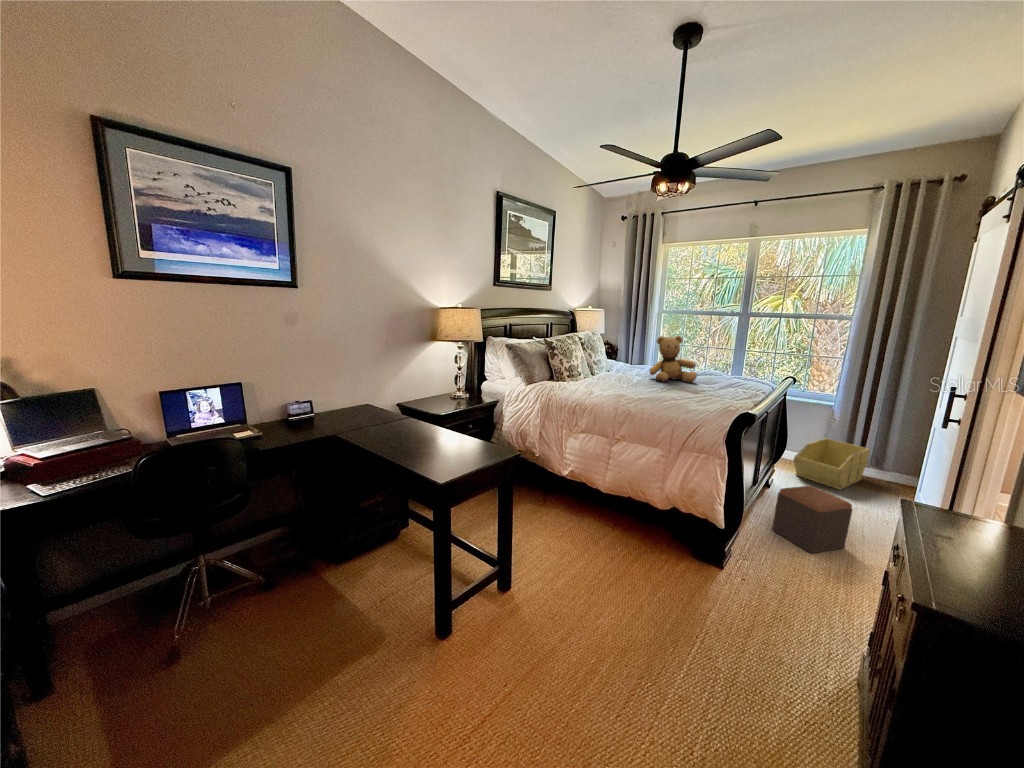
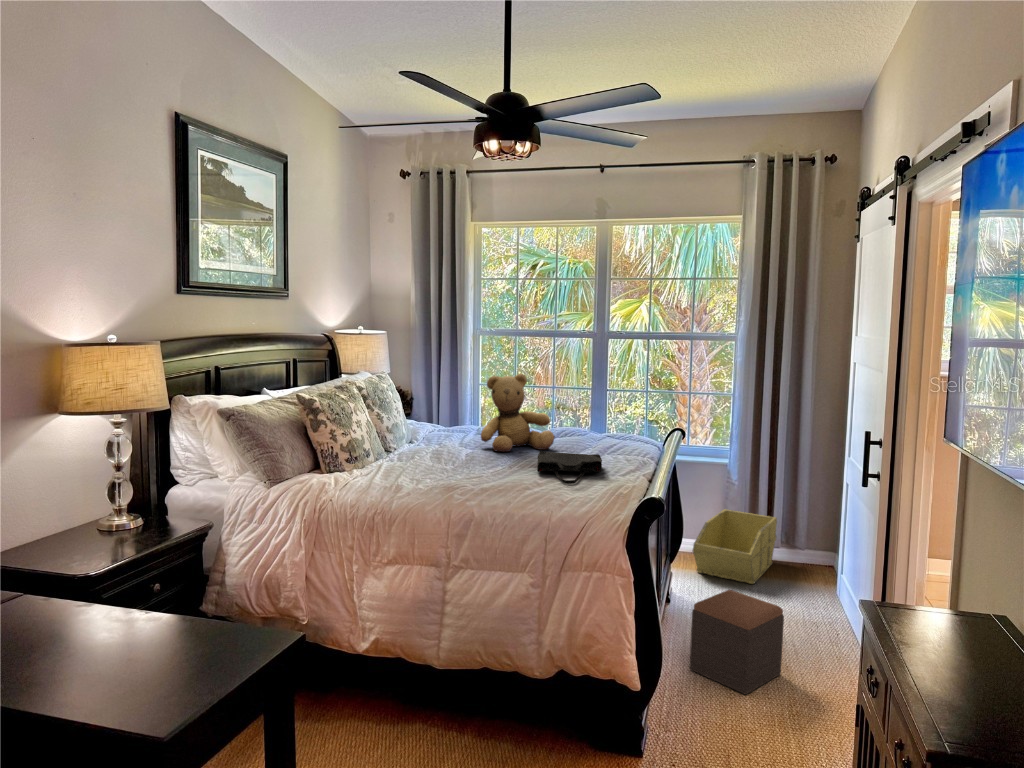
tote bag: none [678,382,724,401] -> present [537,451,602,484]

